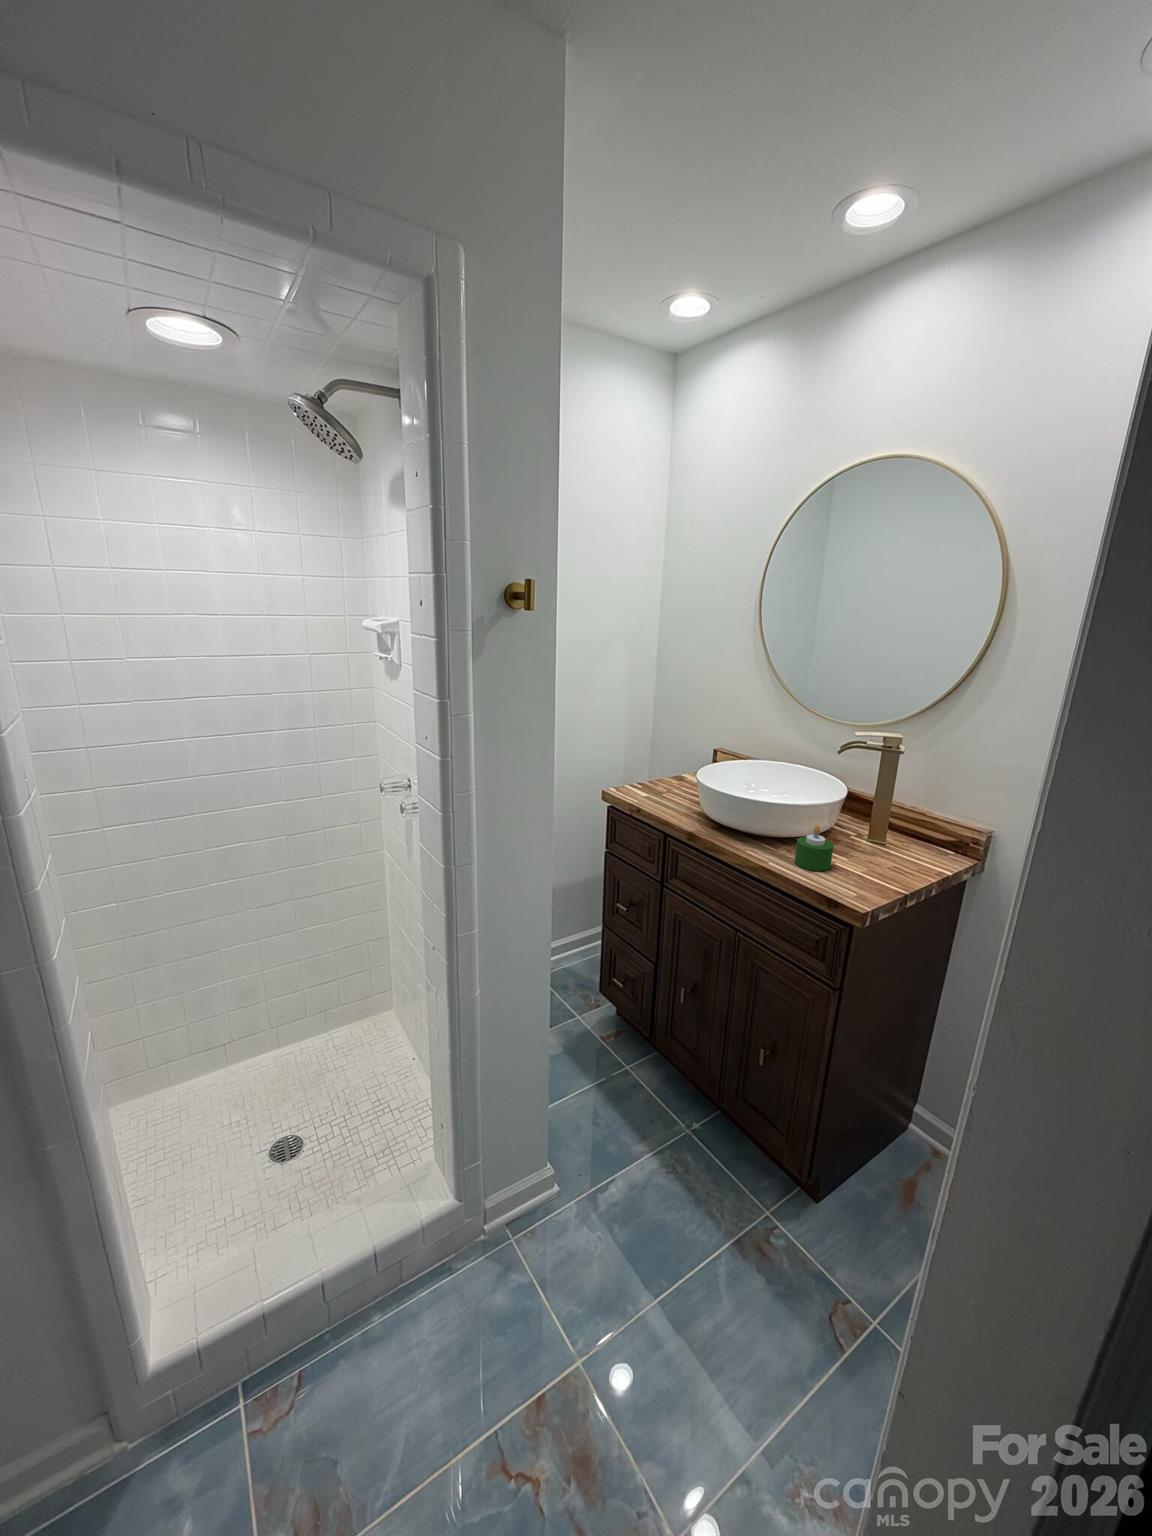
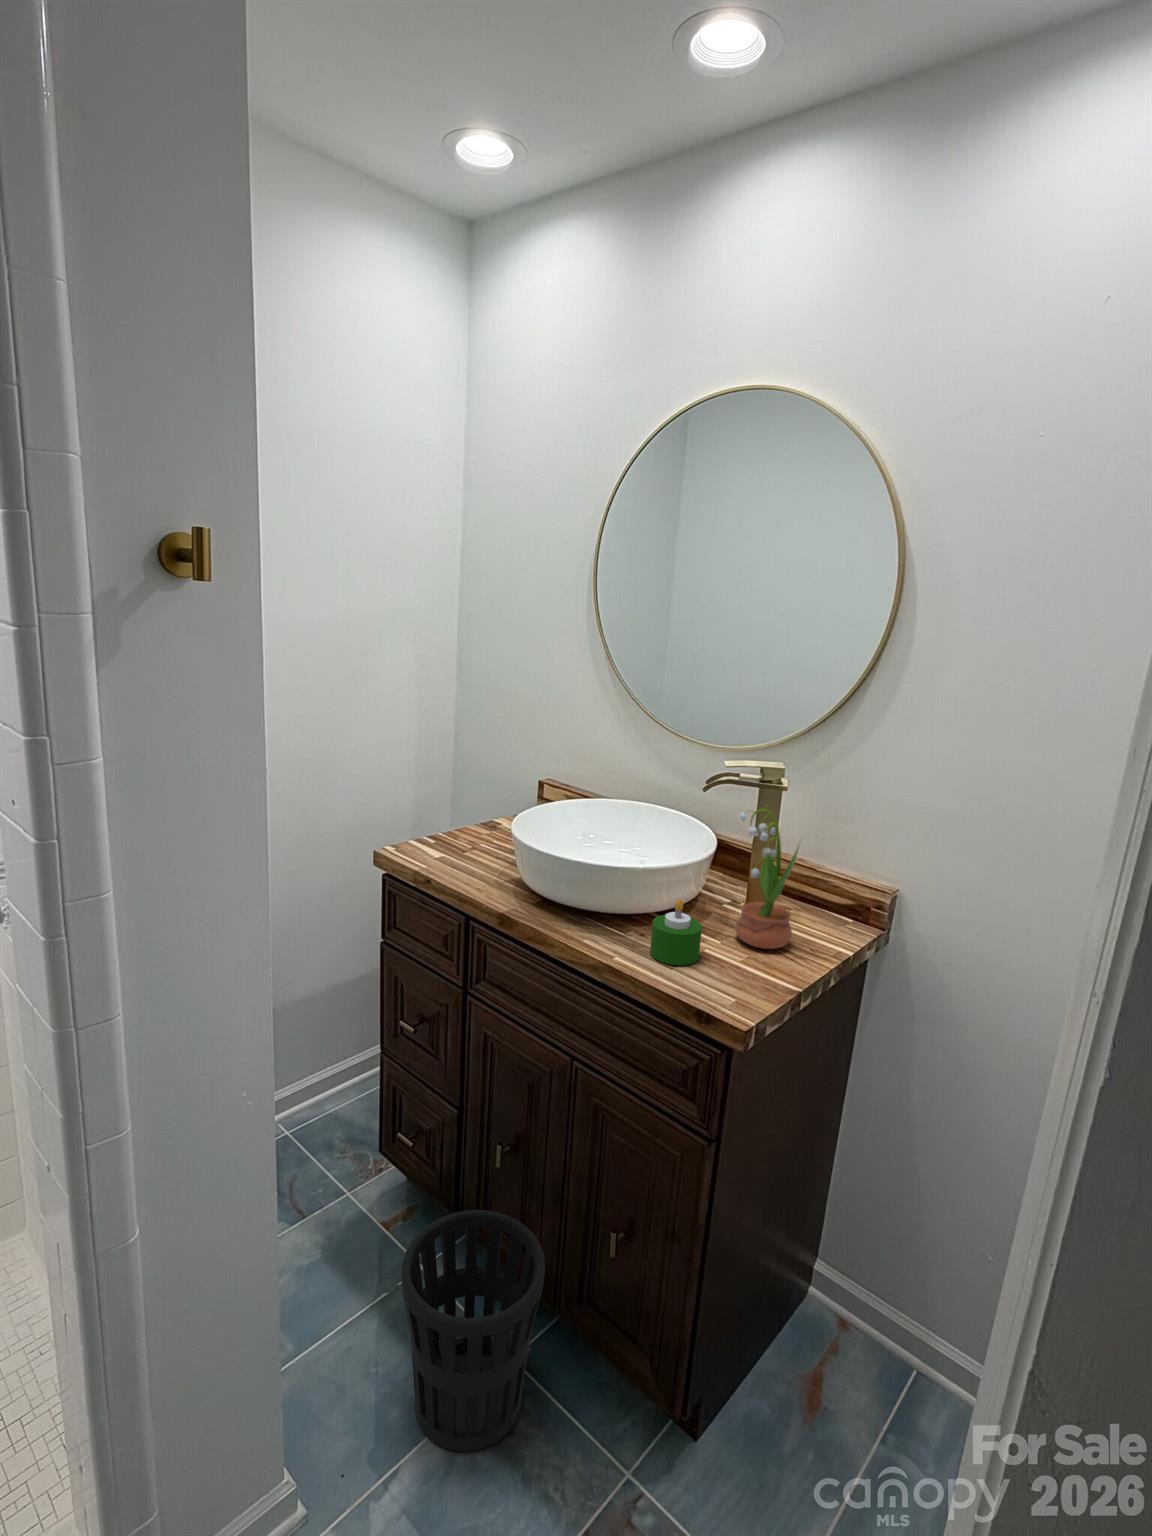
potted flower: none [859,762,914,866] -> present [735,806,801,949]
wastebasket: none [619,1027,714,1179] -> present [401,1210,545,1452]

